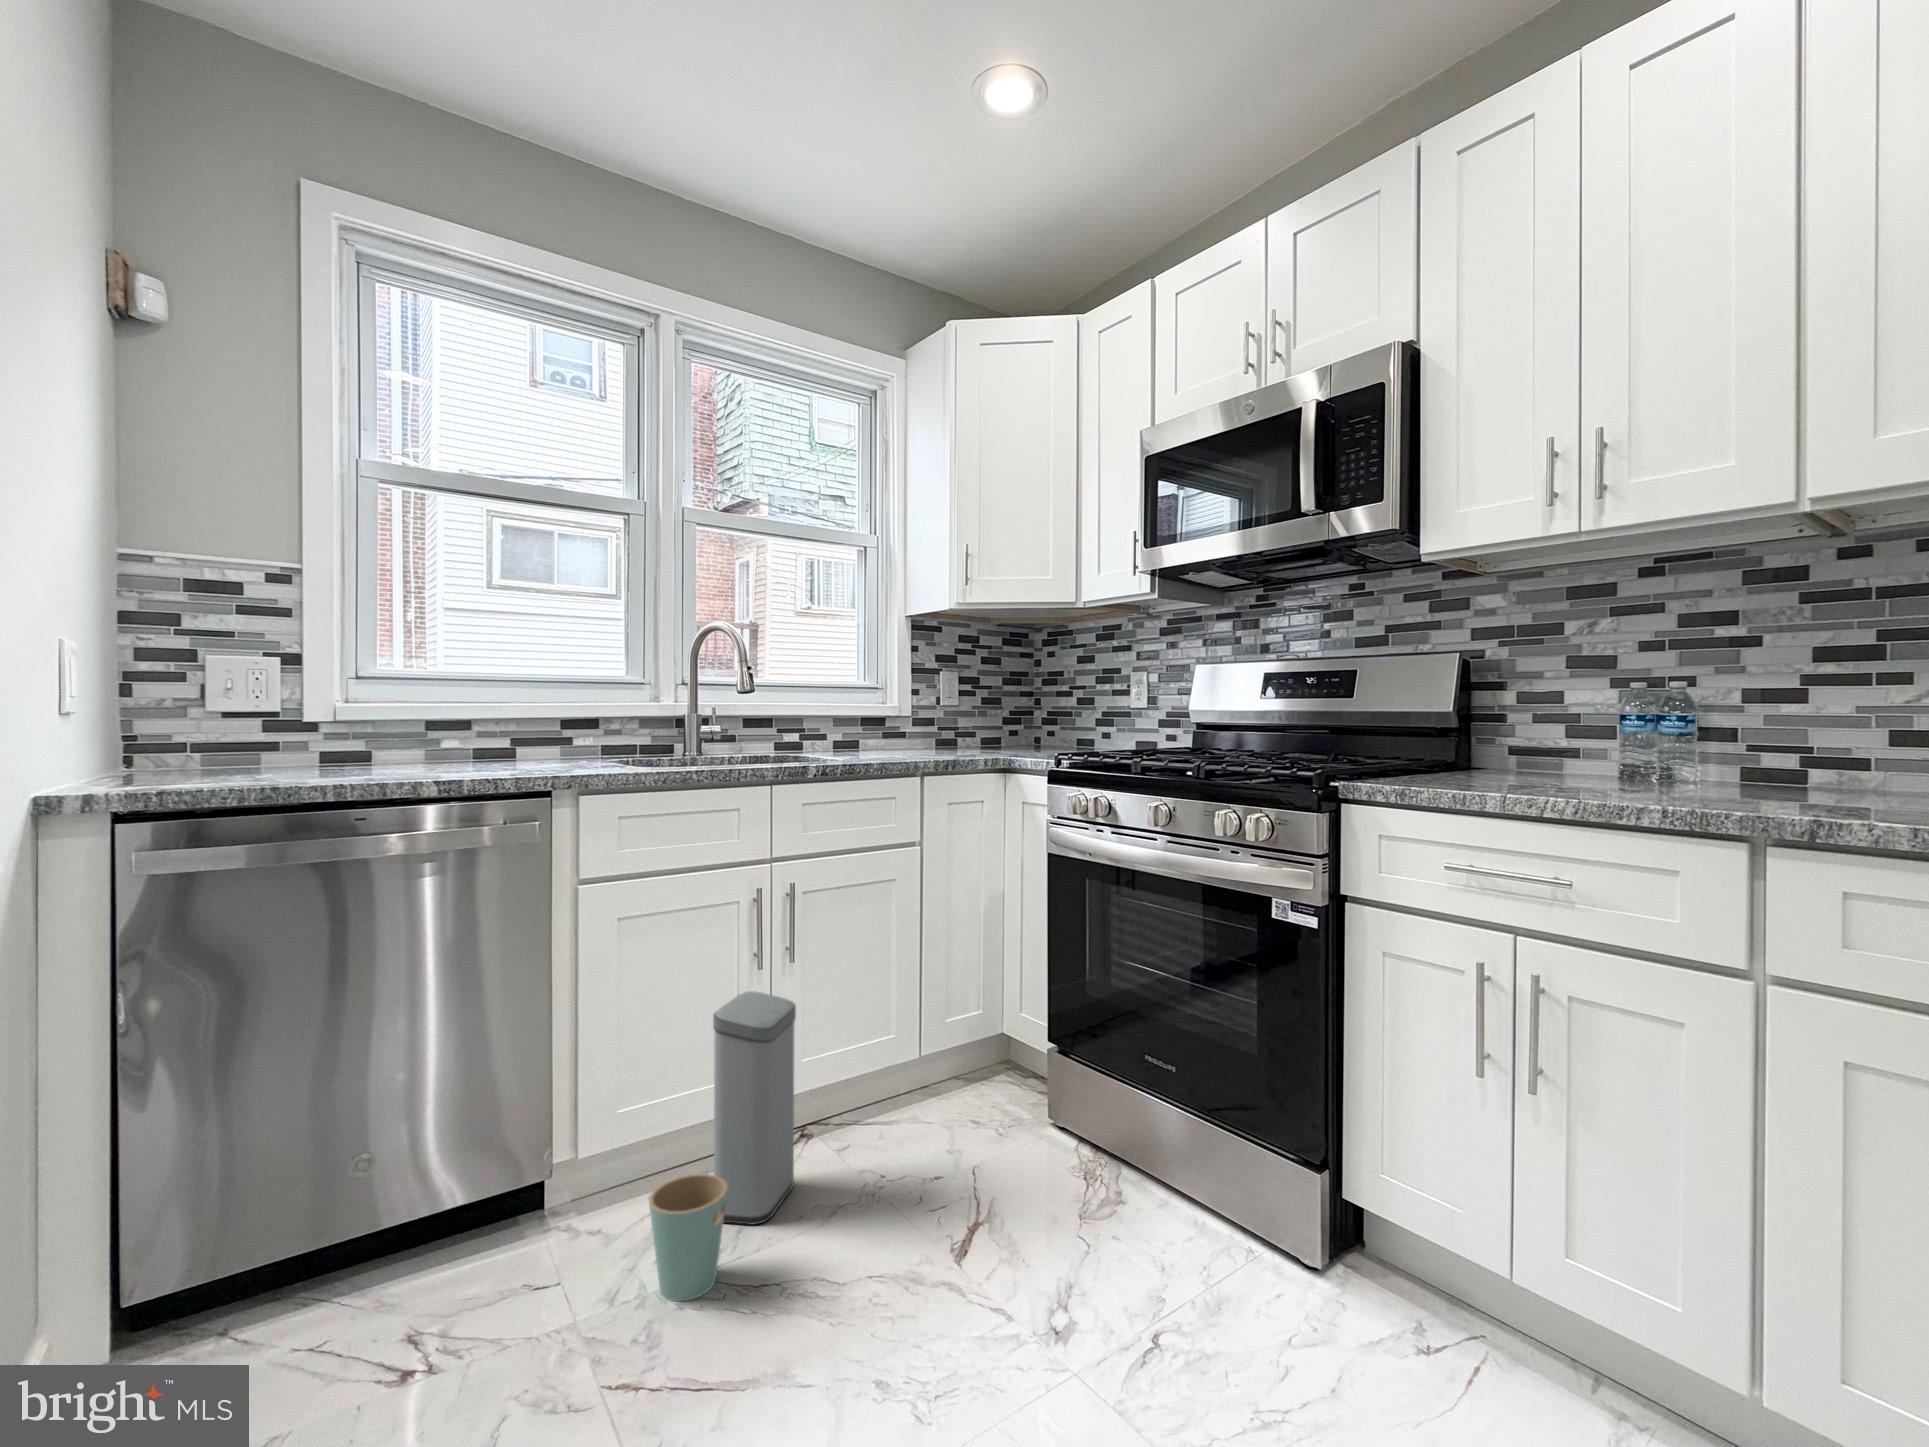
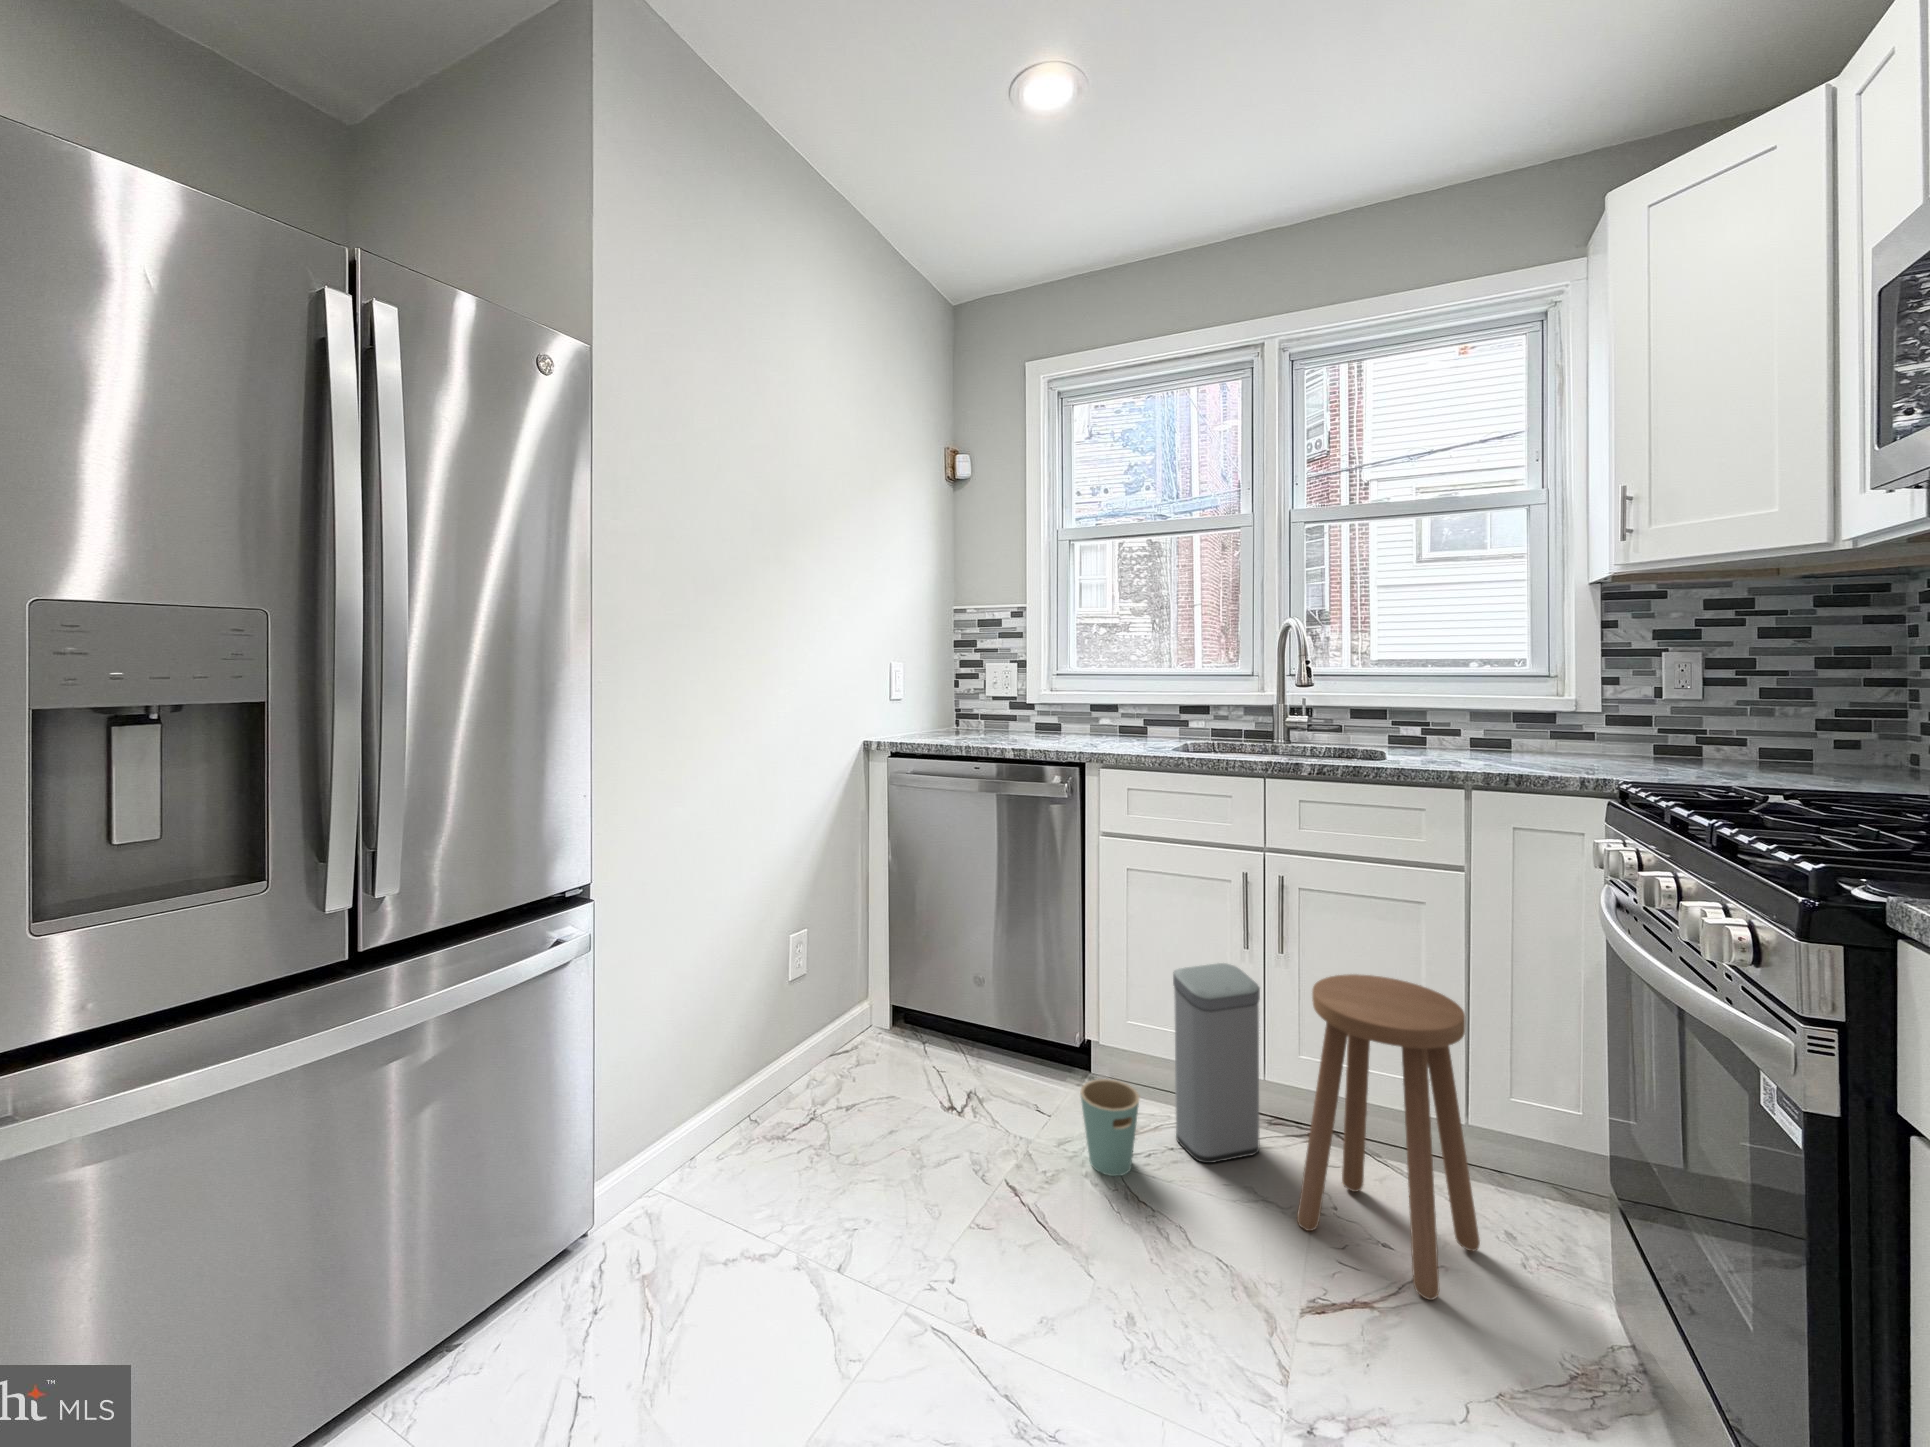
stool: none [871,942,1002,1213] -> present [1297,974,1480,1300]

